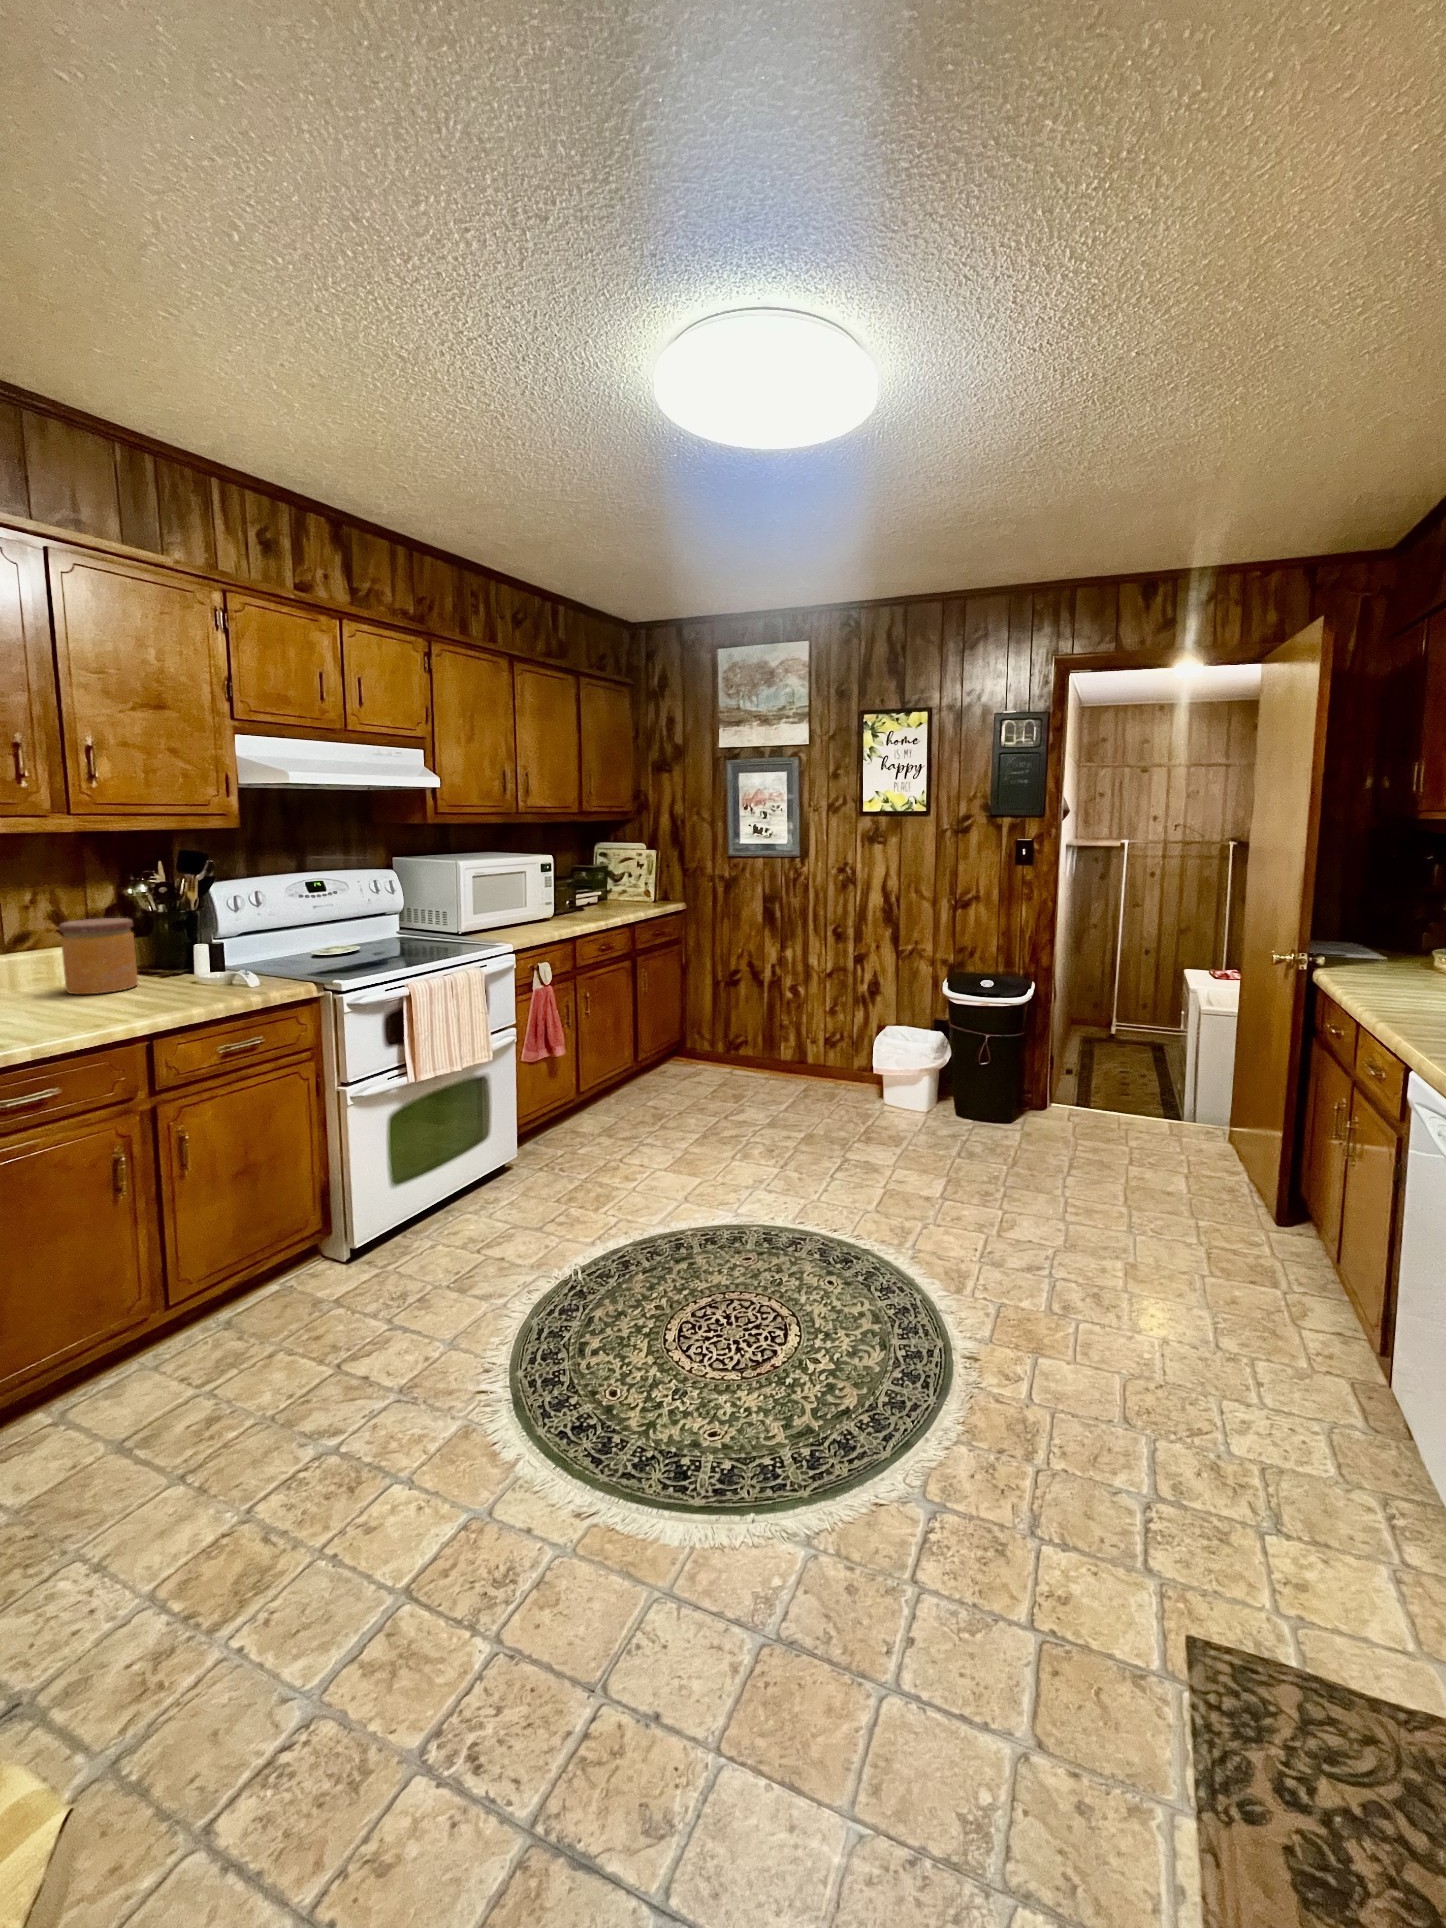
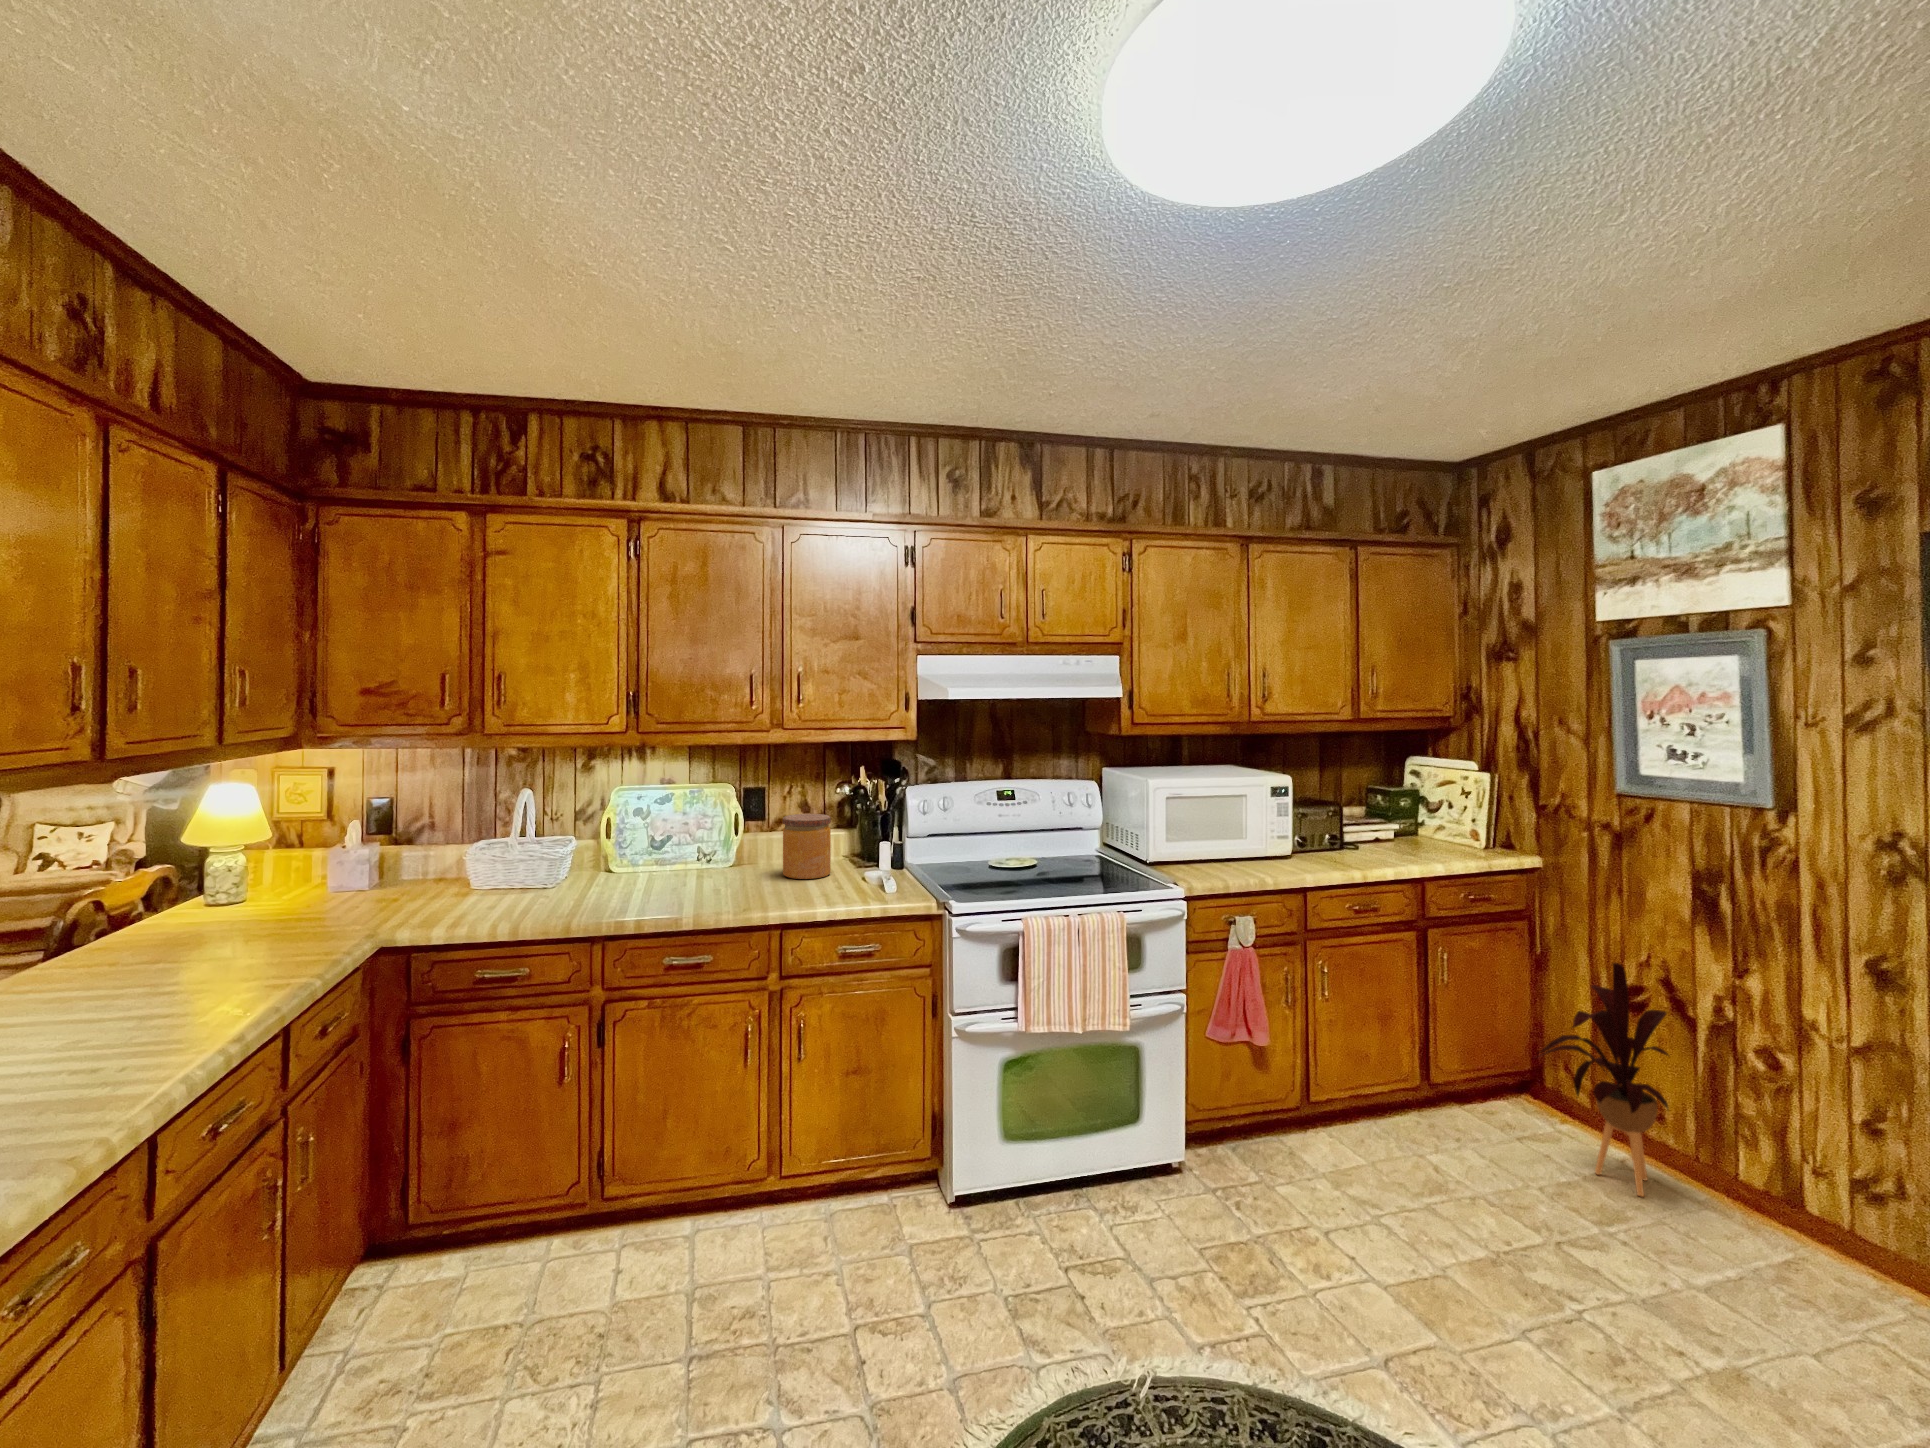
house plant: none [693,954,762,1085] -> present [1537,963,1668,1196]

